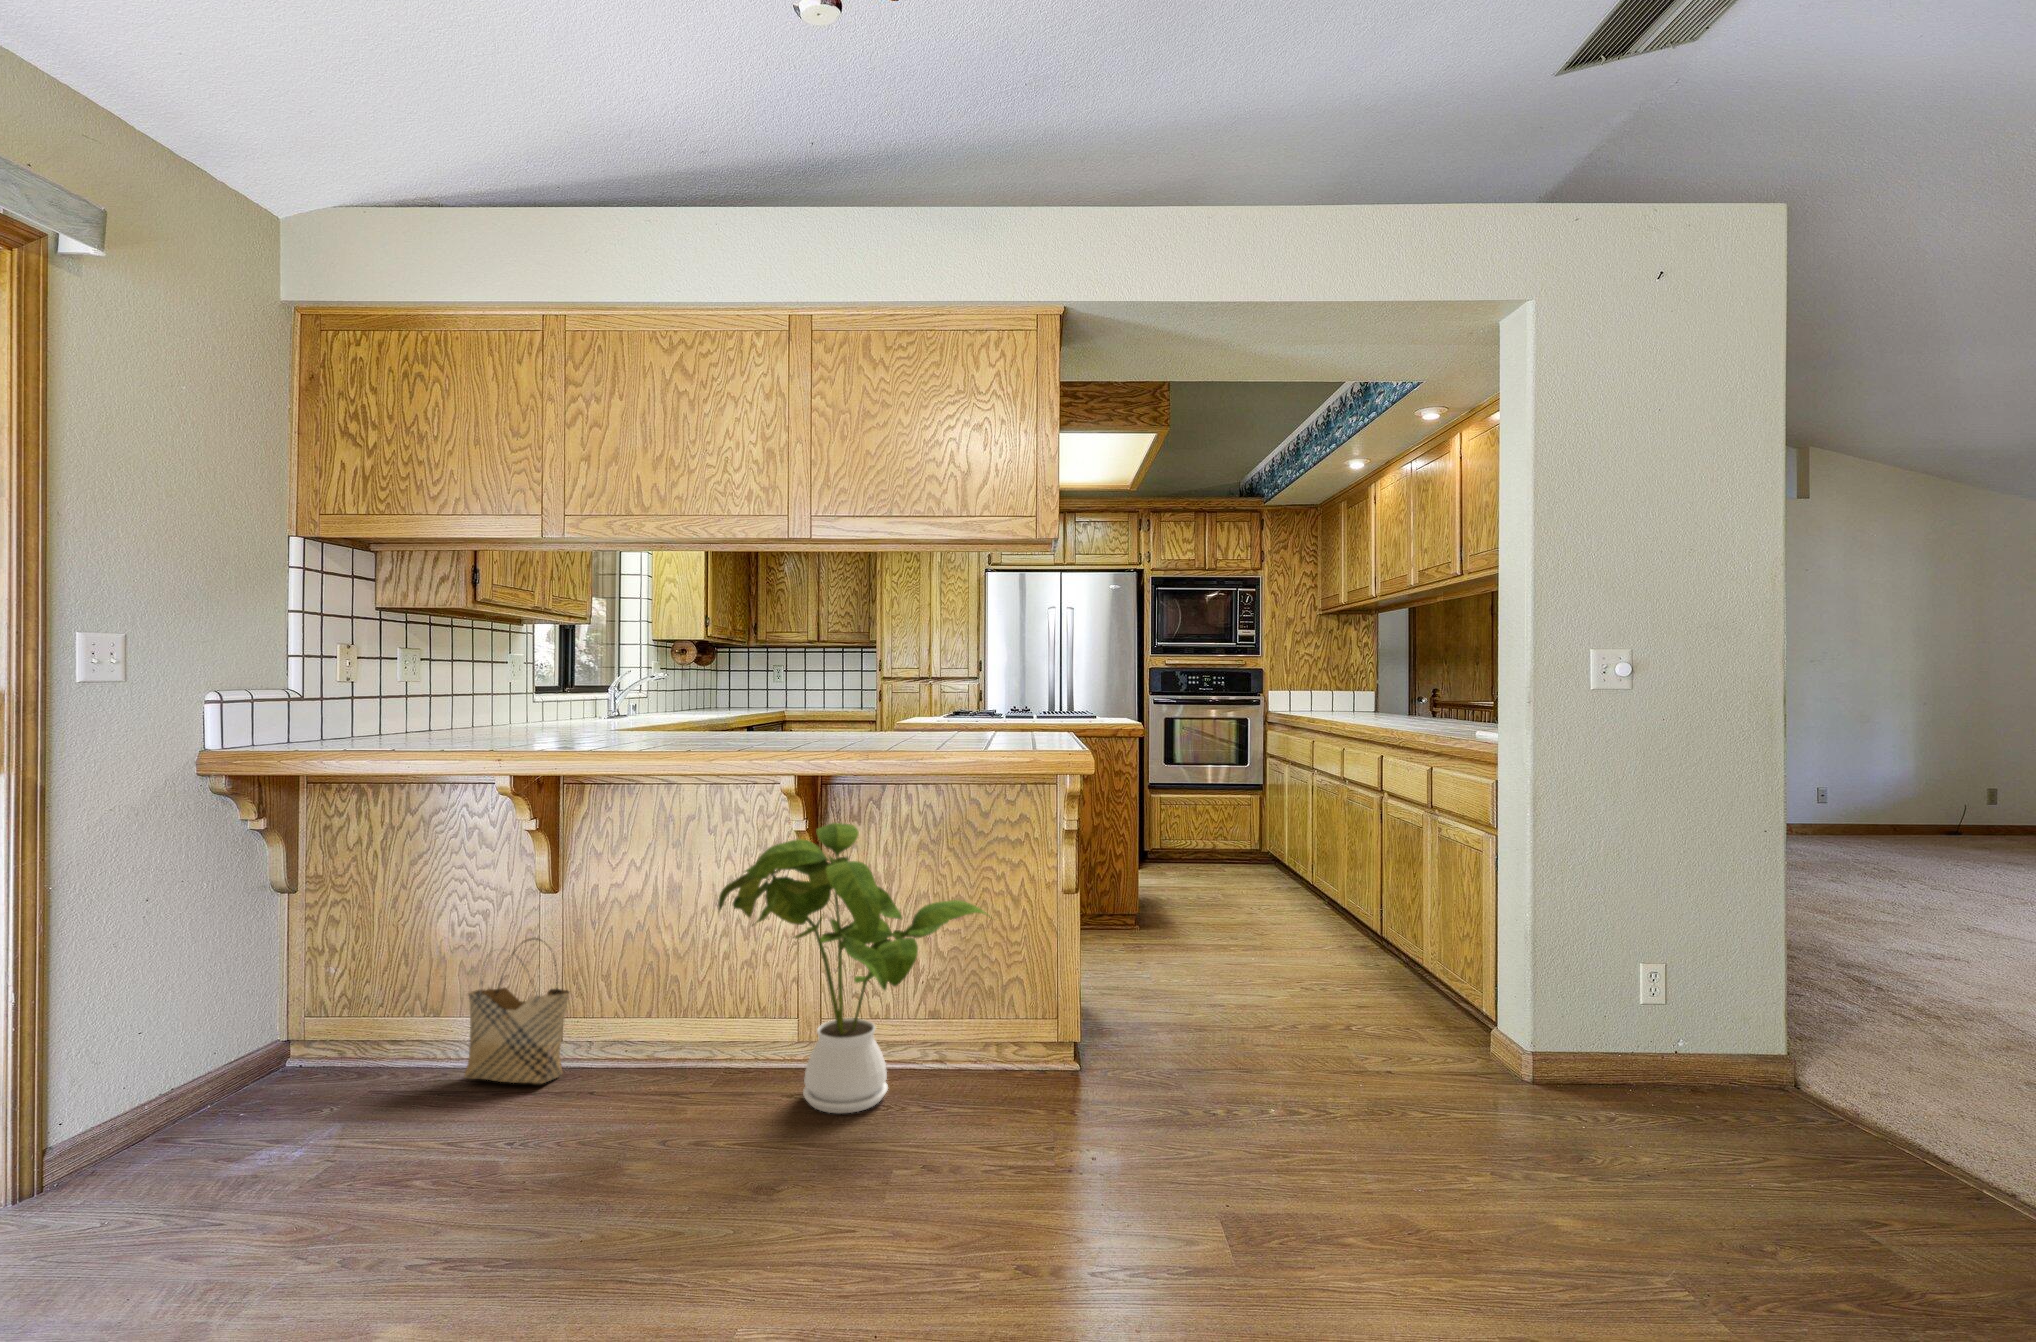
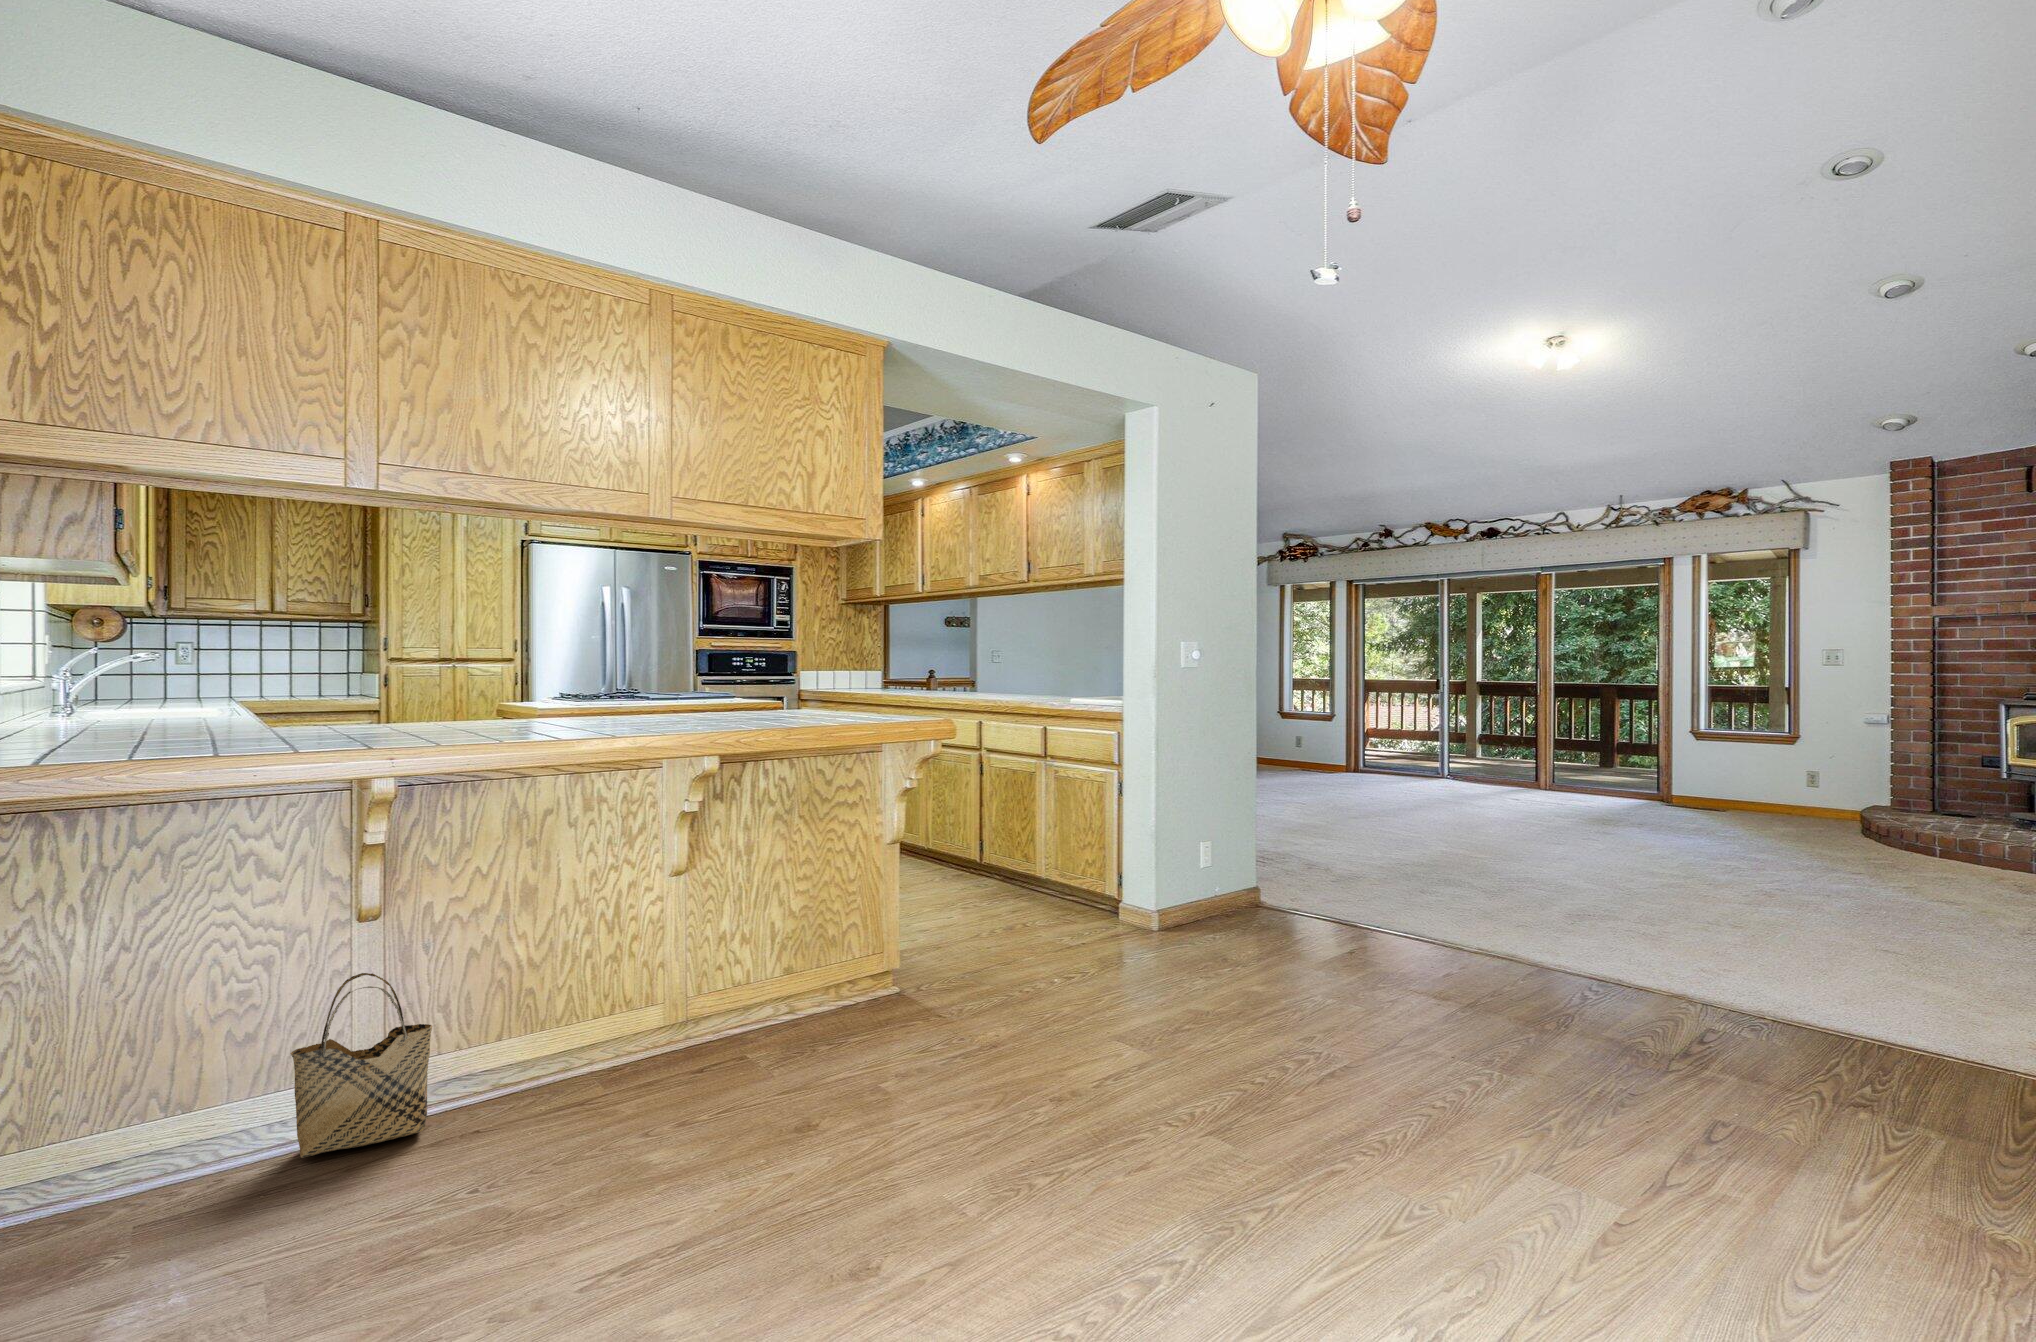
house plant: present [718,823,990,1114] -> none [634,796,881,1067]

